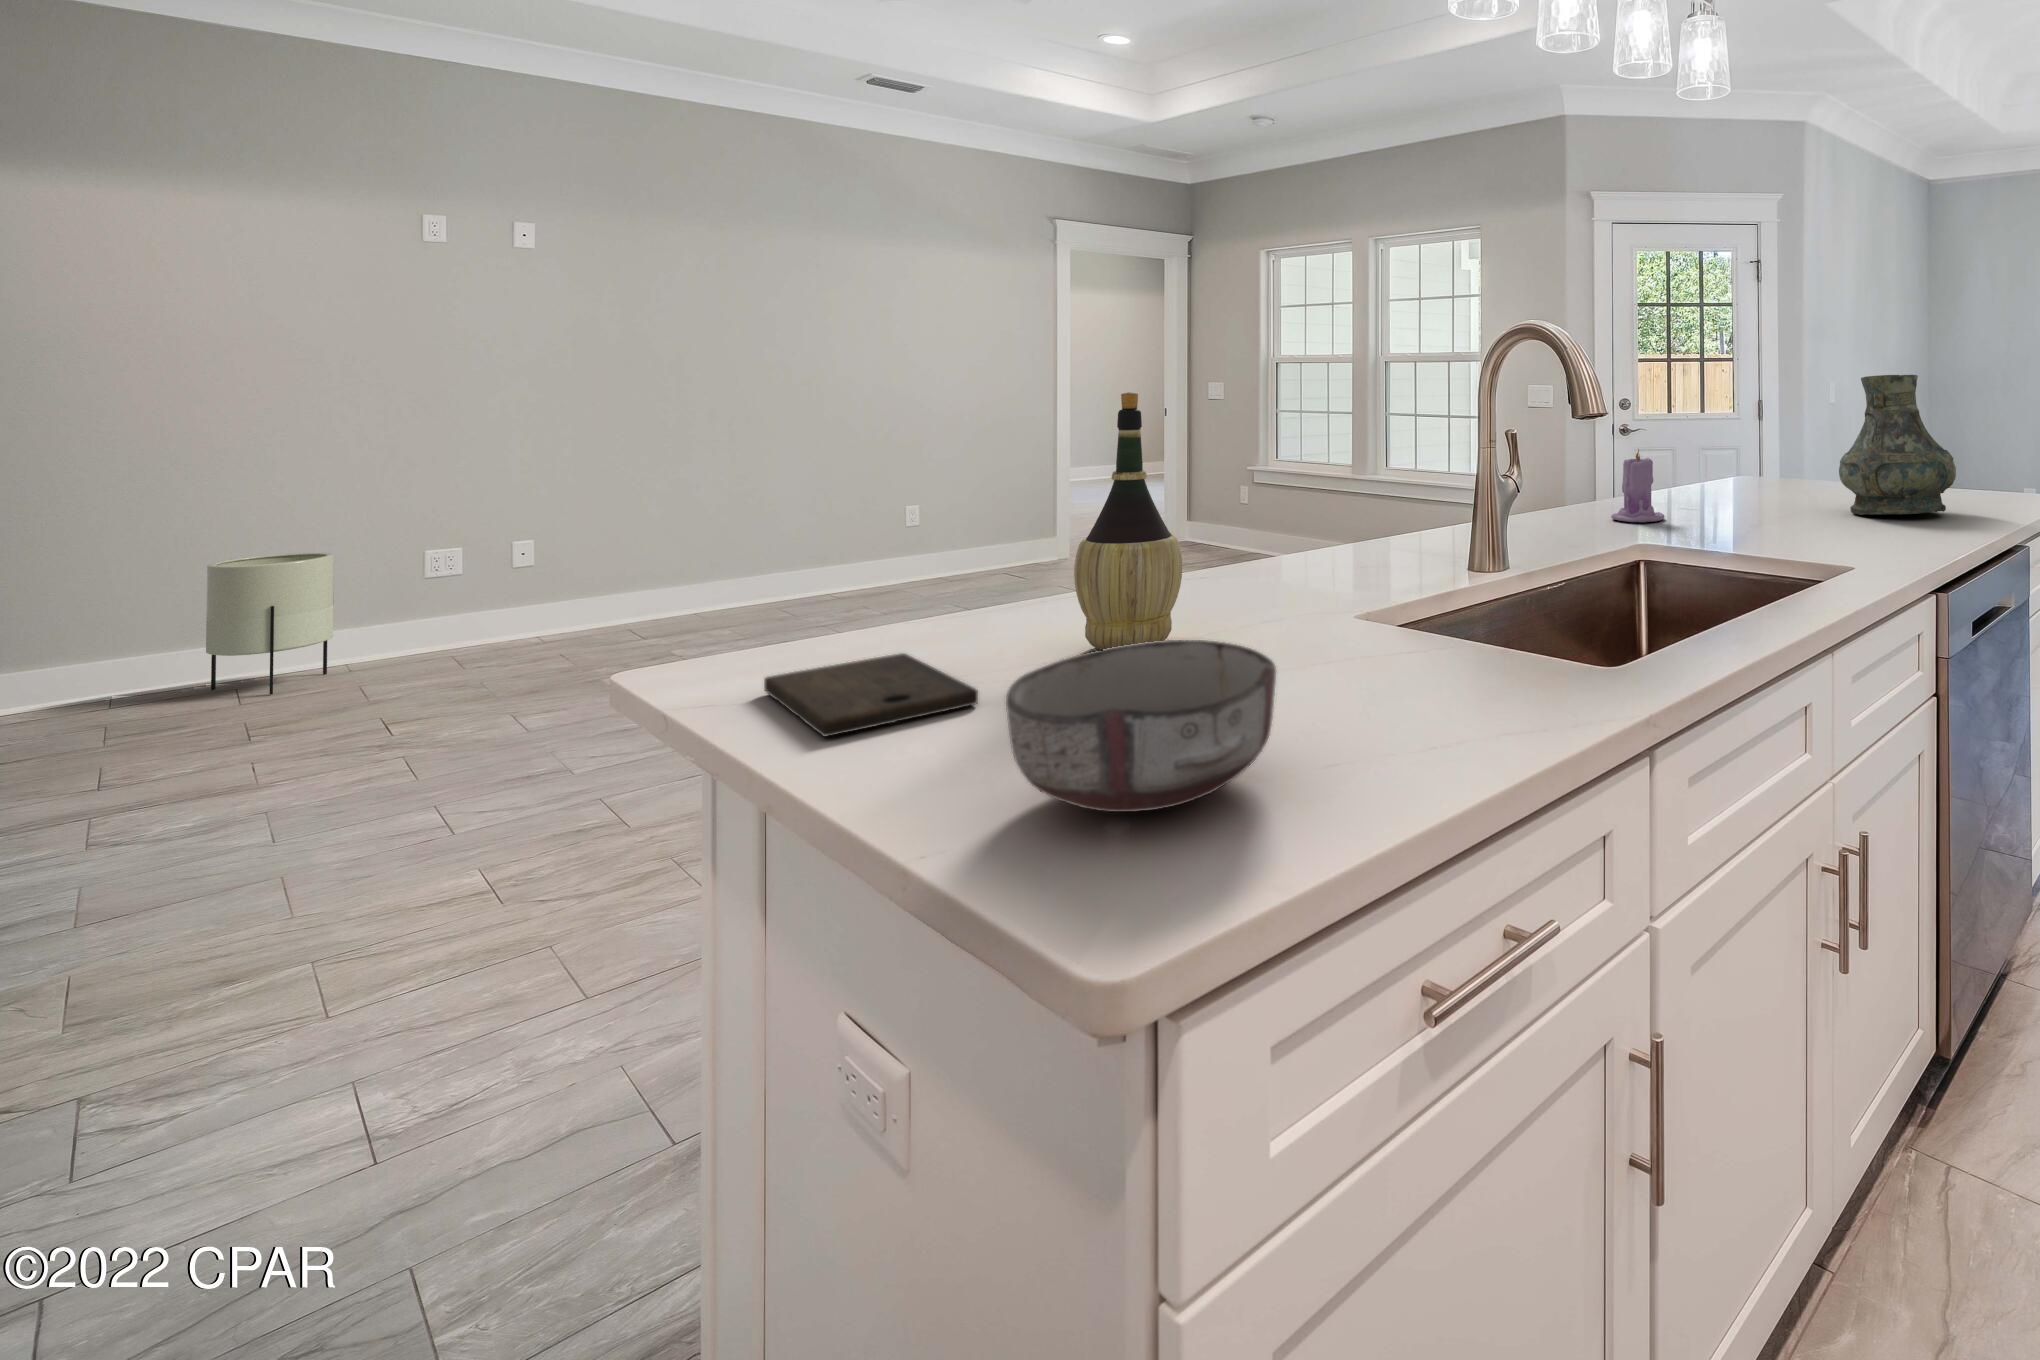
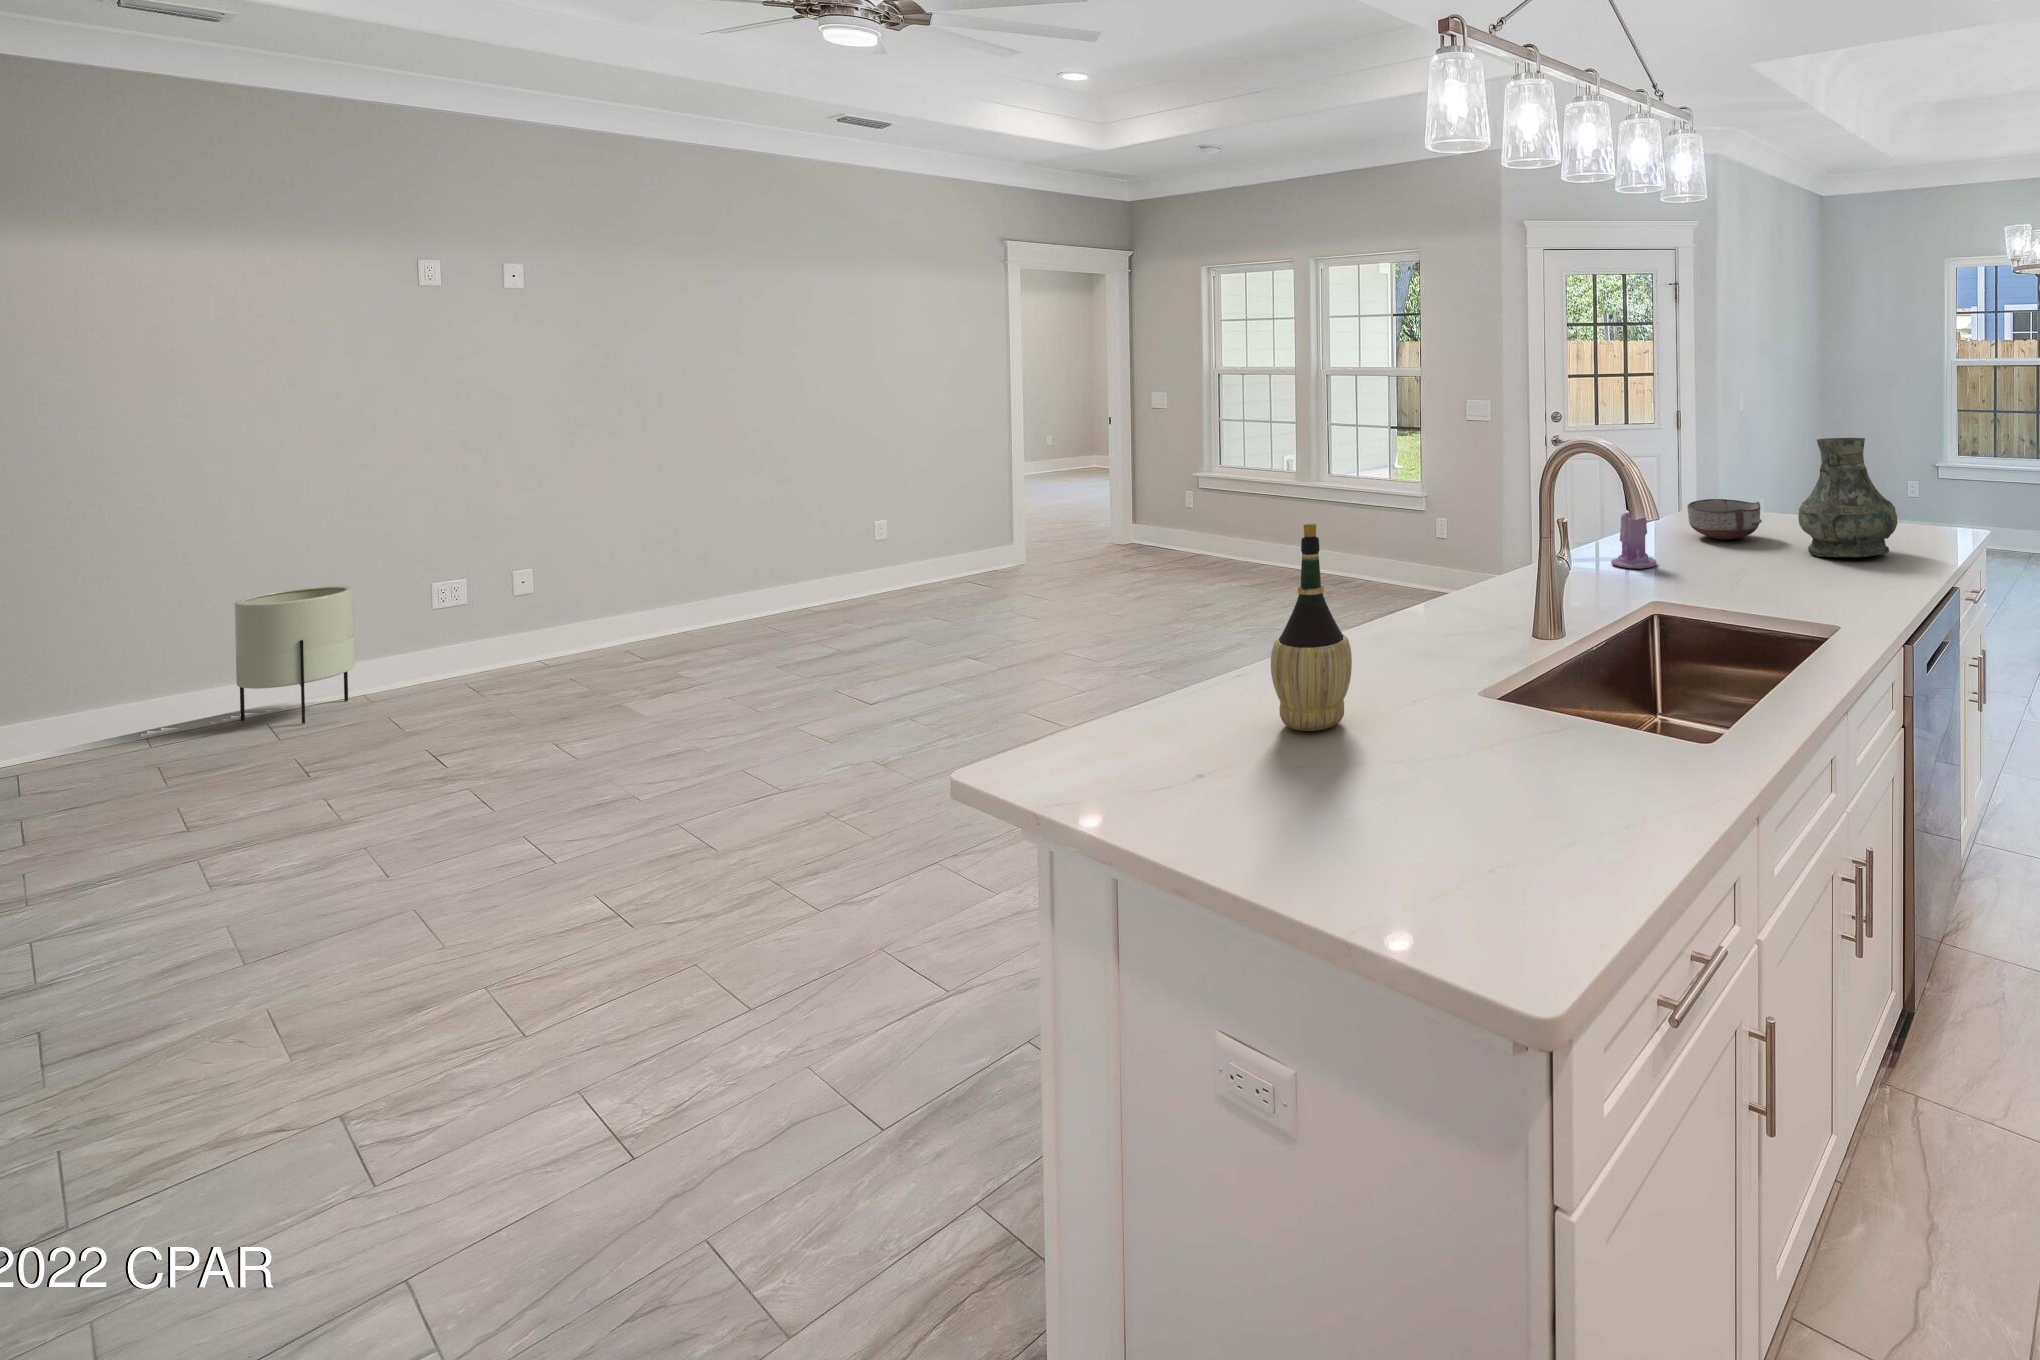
ceramic bowl: present [1006,640,1276,812] -> present [1687,499,1762,540]
cutting board: present [764,653,978,736] -> none [1063,741,1245,826]

